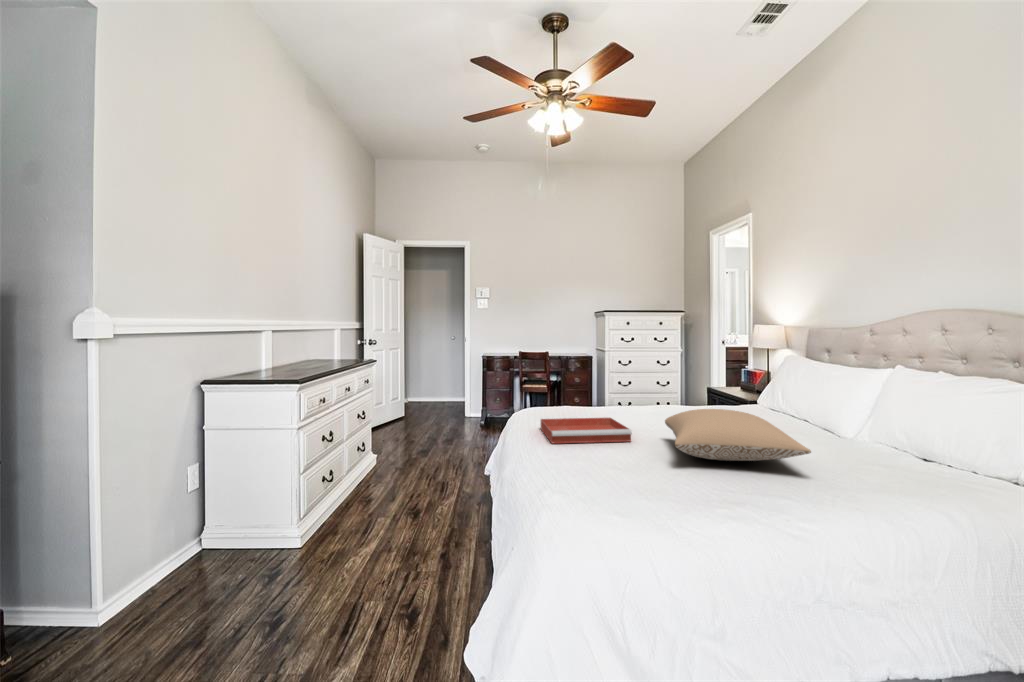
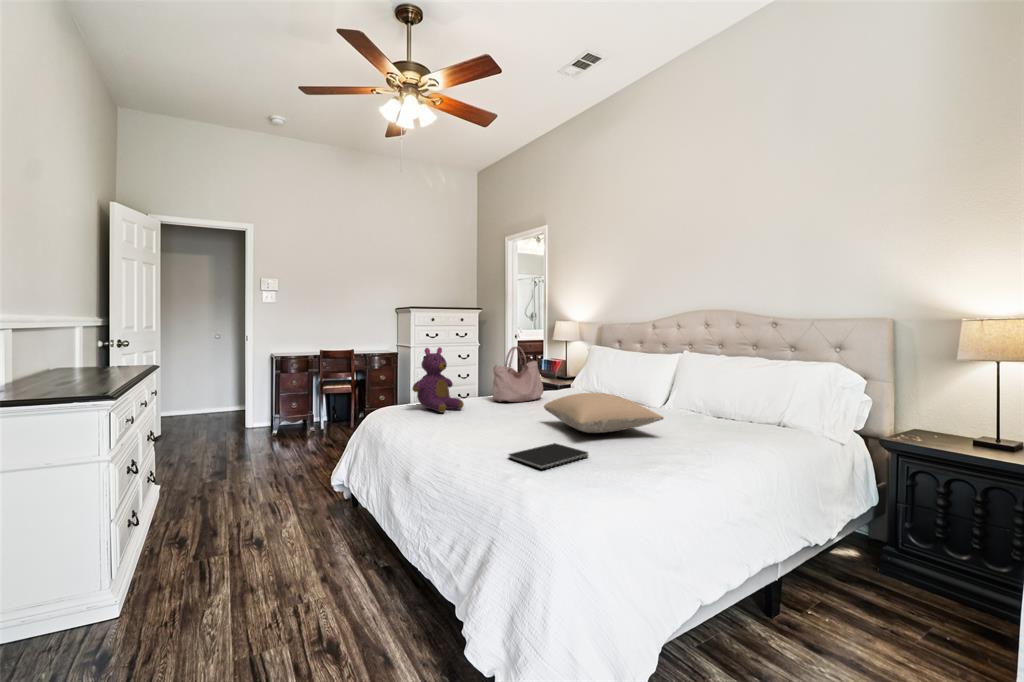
teddy bear: none [543,351,595,418] -> present [412,347,464,413]
handbag: none [637,351,705,414] -> present [493,346,543,402]
tray: present [541,418,632,444] -> none [429,408,522,437]
notebook: none [570,464,666,491] -> present [509,443,588,469]

